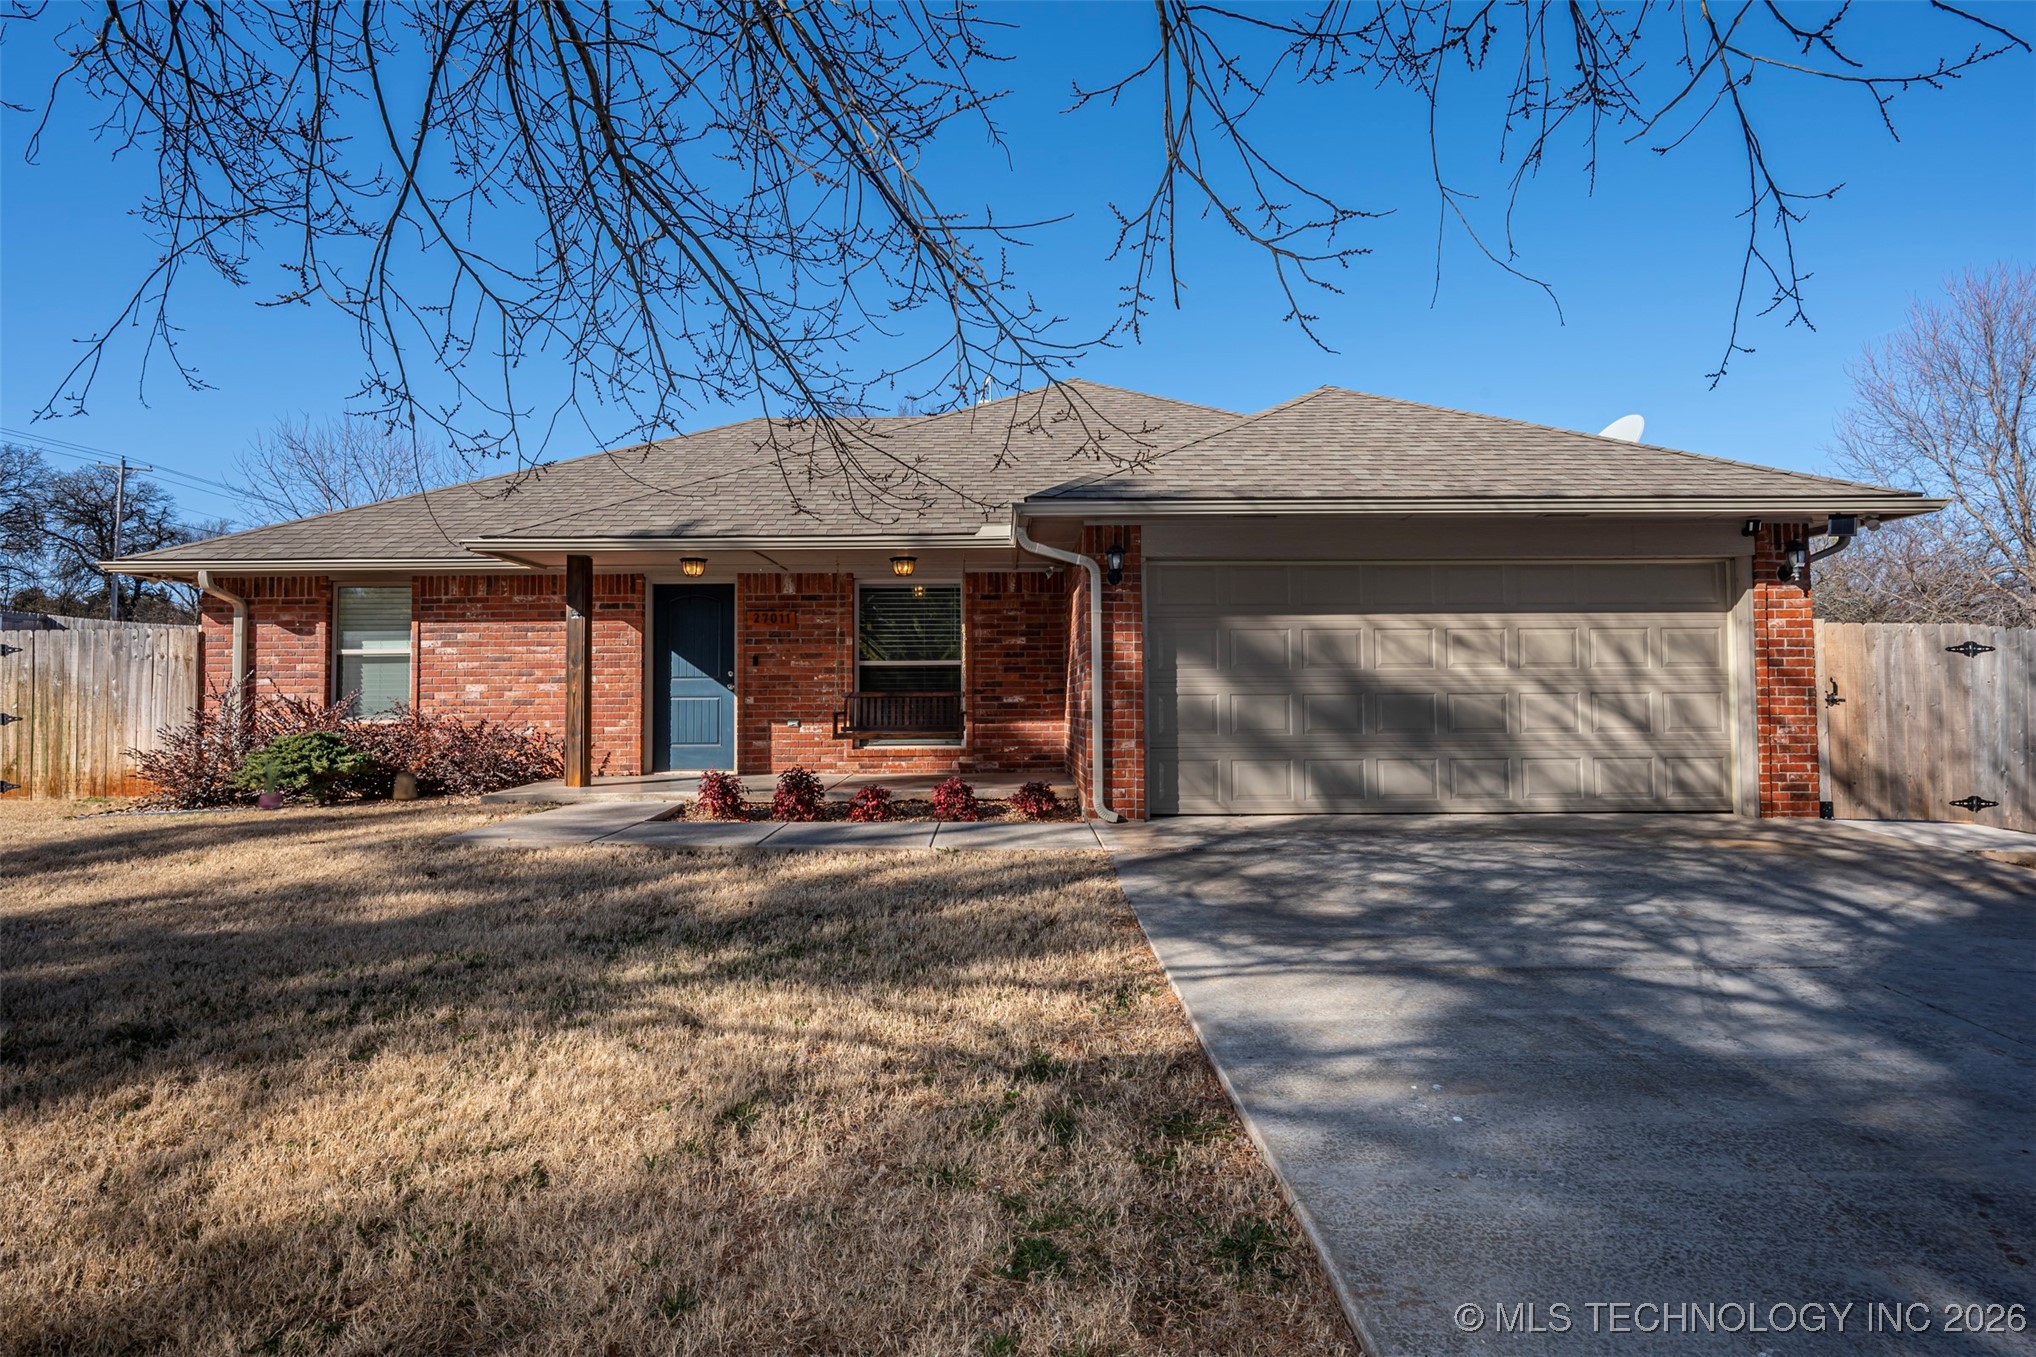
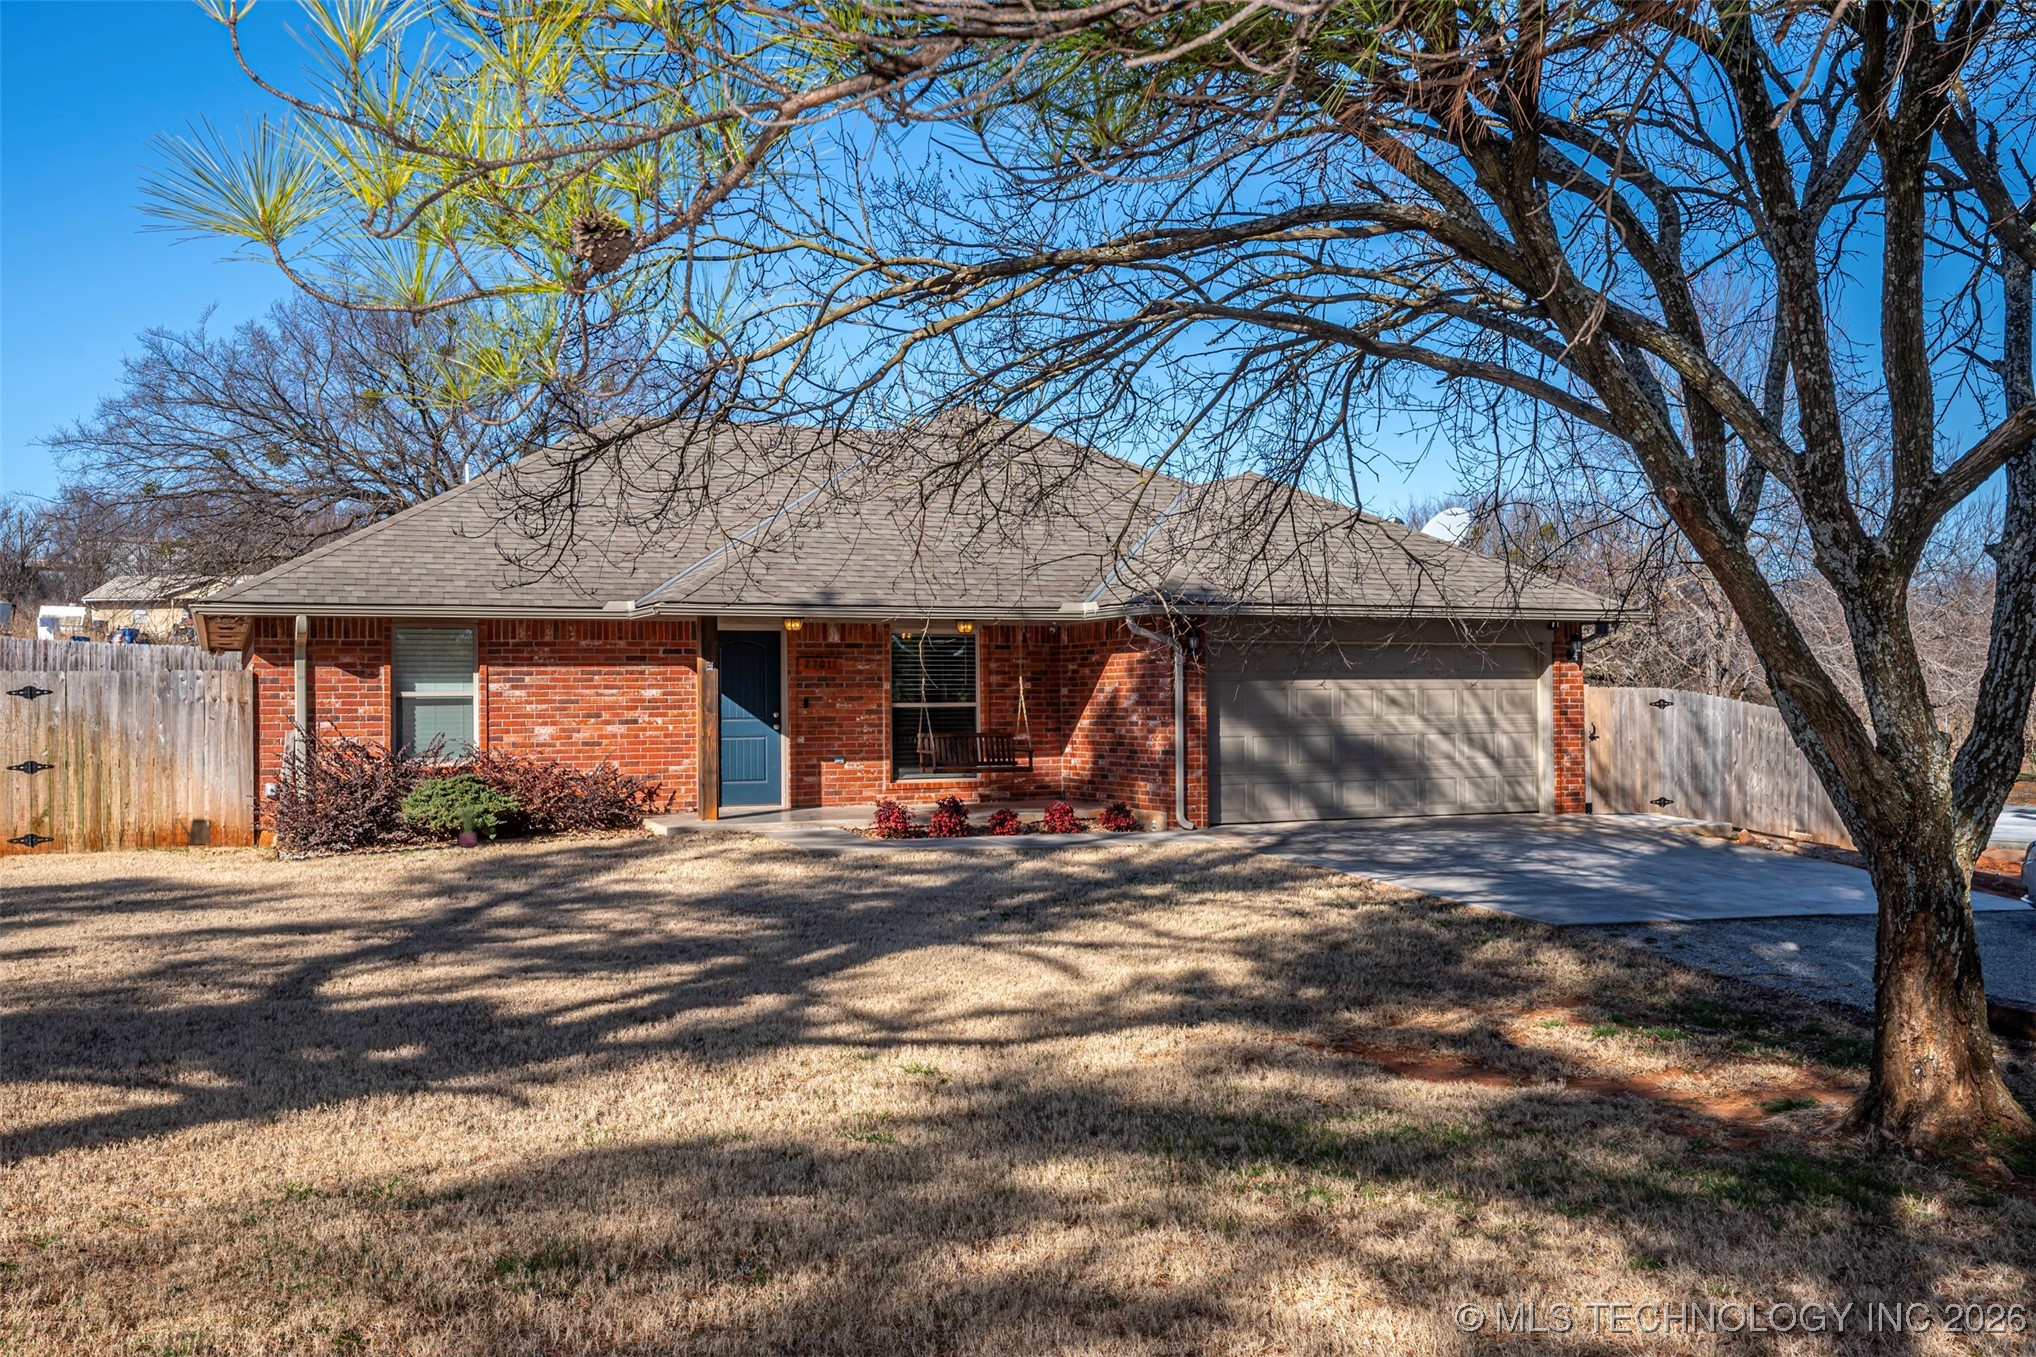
watering can: present [393,773,417,799] -> present [180,819,212,845]

